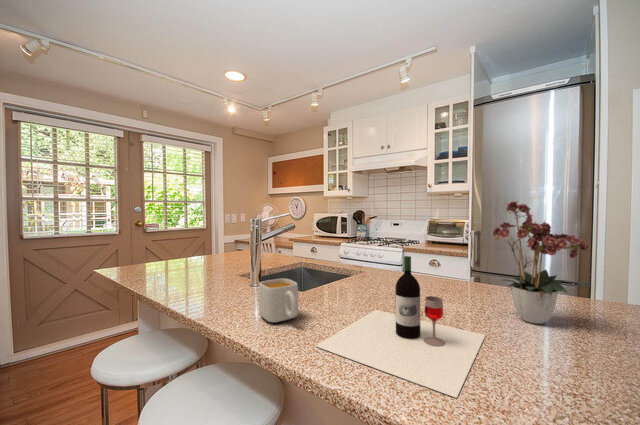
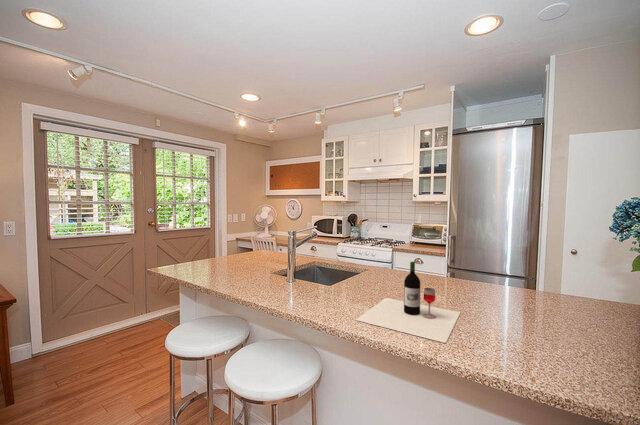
flower arrangement: present [493,201,589,324] -> none [463,220,530,306]
mug: present [259,279,298,322] -> none [307,276,337,306]

